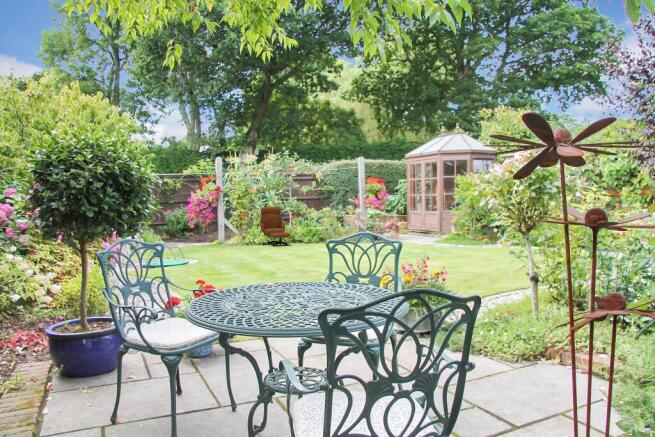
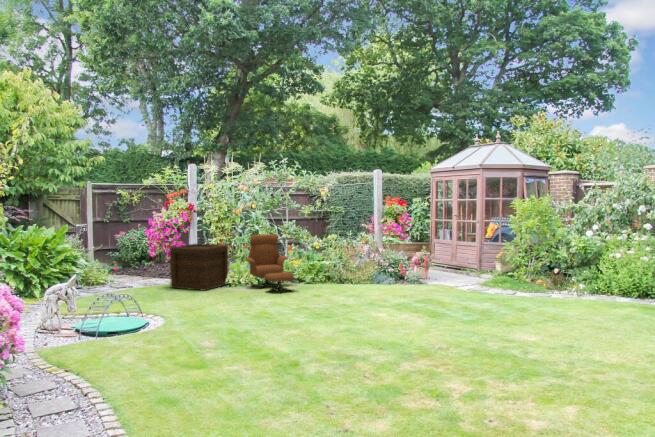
wooden crate: none [205,215,247,246] -> present [170,244,229,291]

